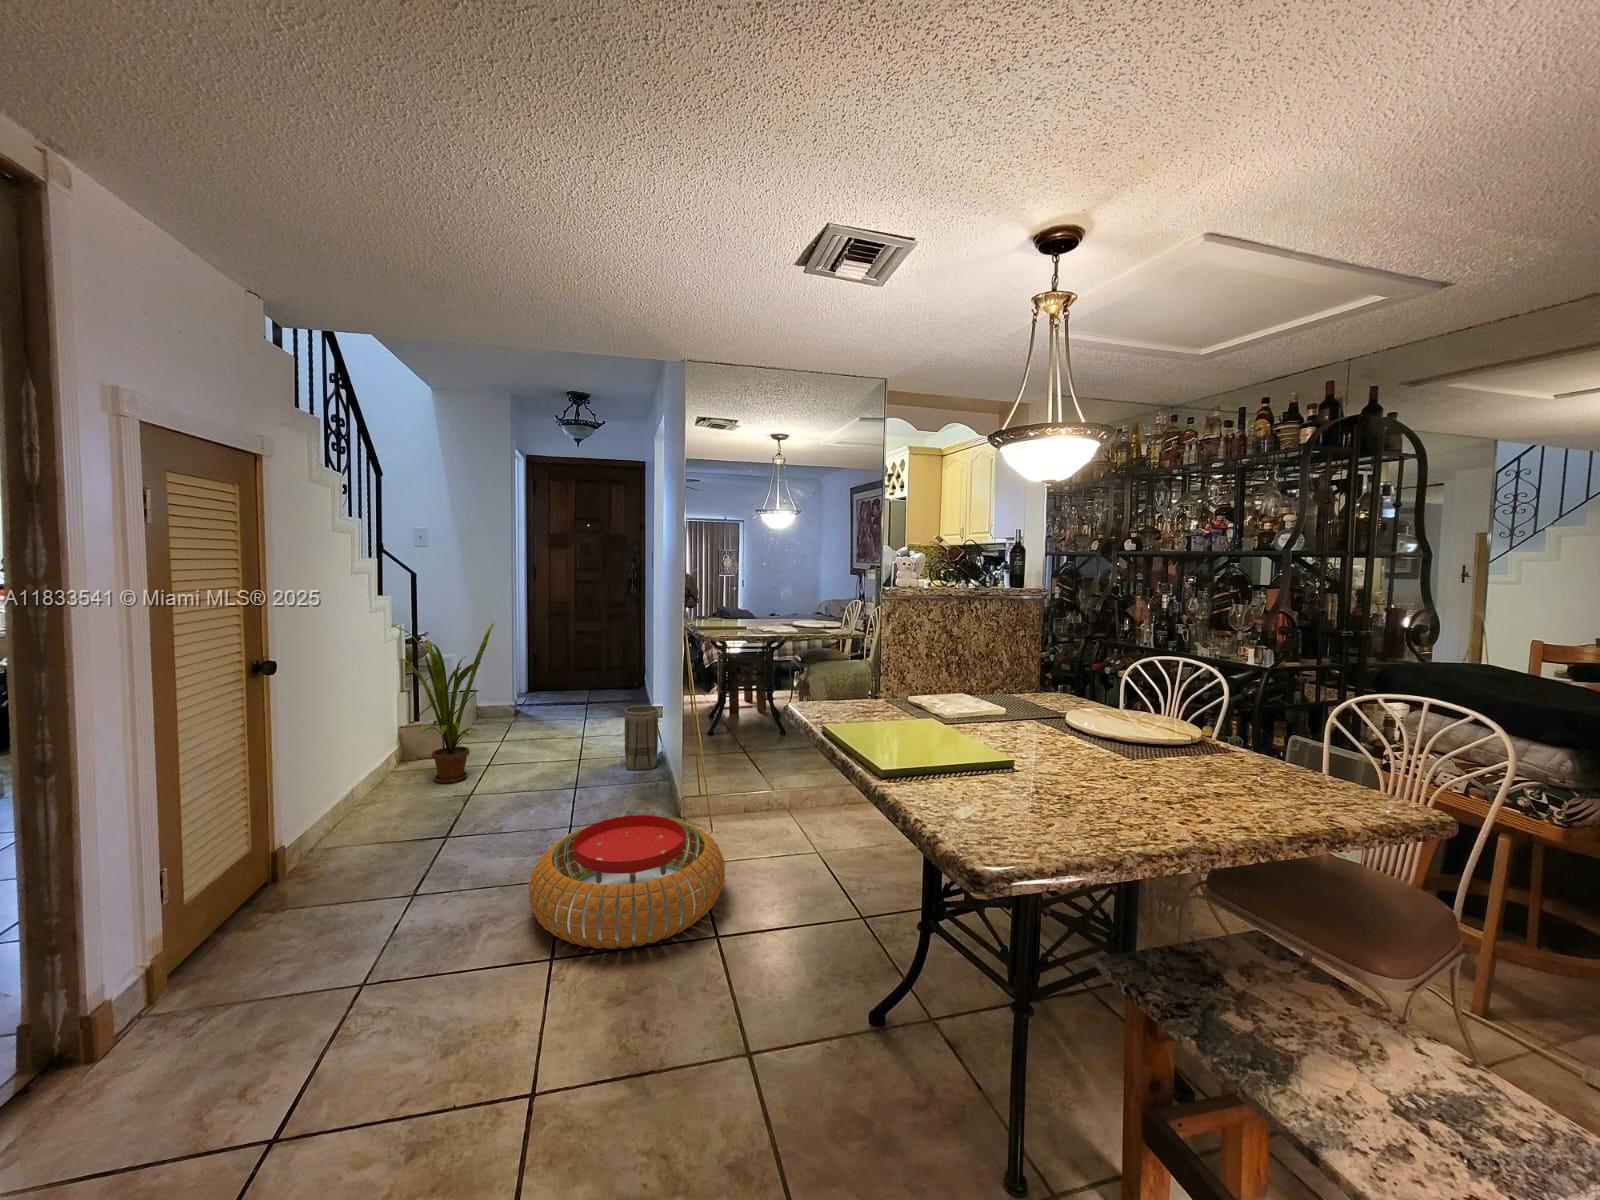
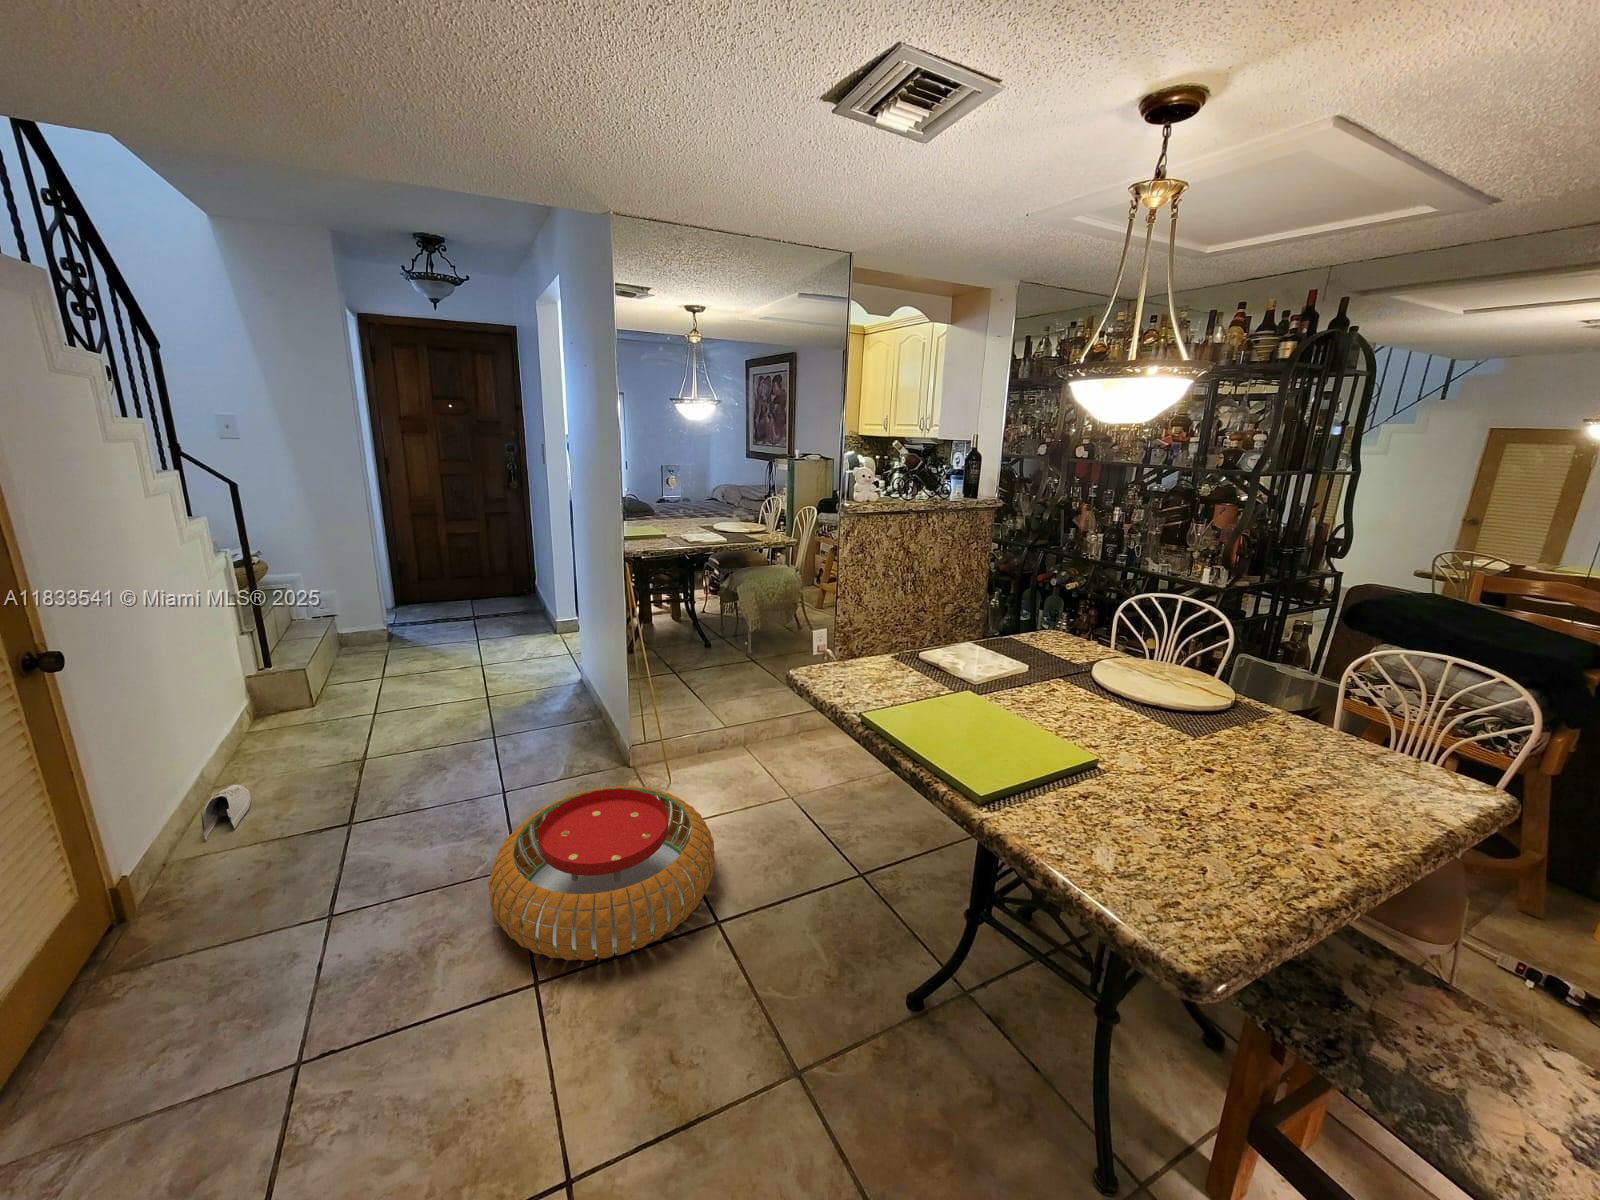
house plant: present [392,623,494,783] -> none [214,548,365,746]
basket: present [625,705,658,770] -> none [543,634,585,708]
shoe: none [341,800,380,838] -> present [201,785,251,840]

